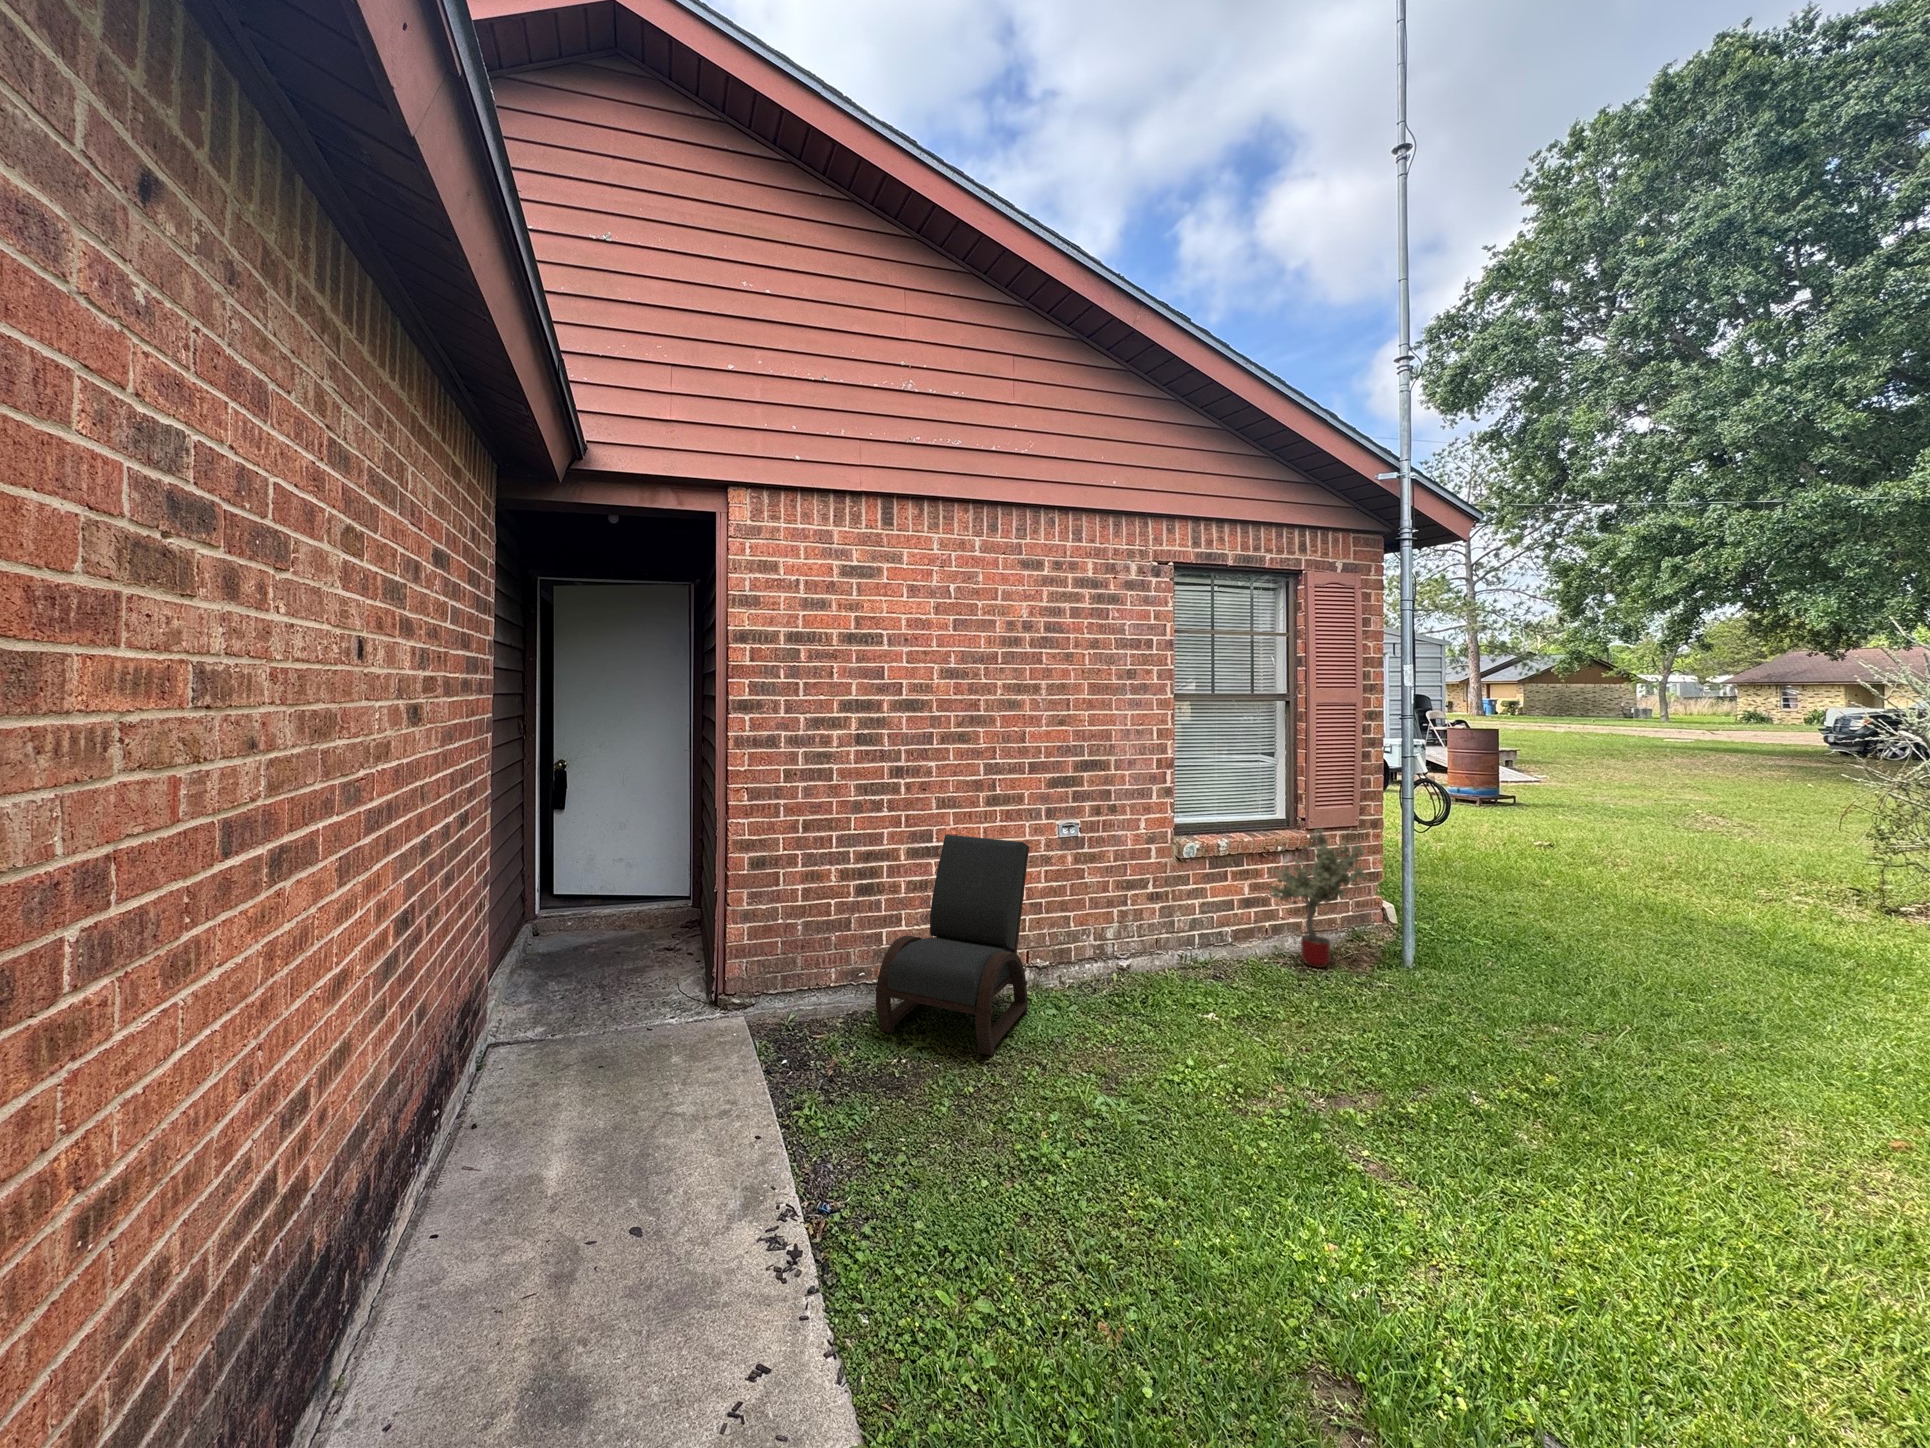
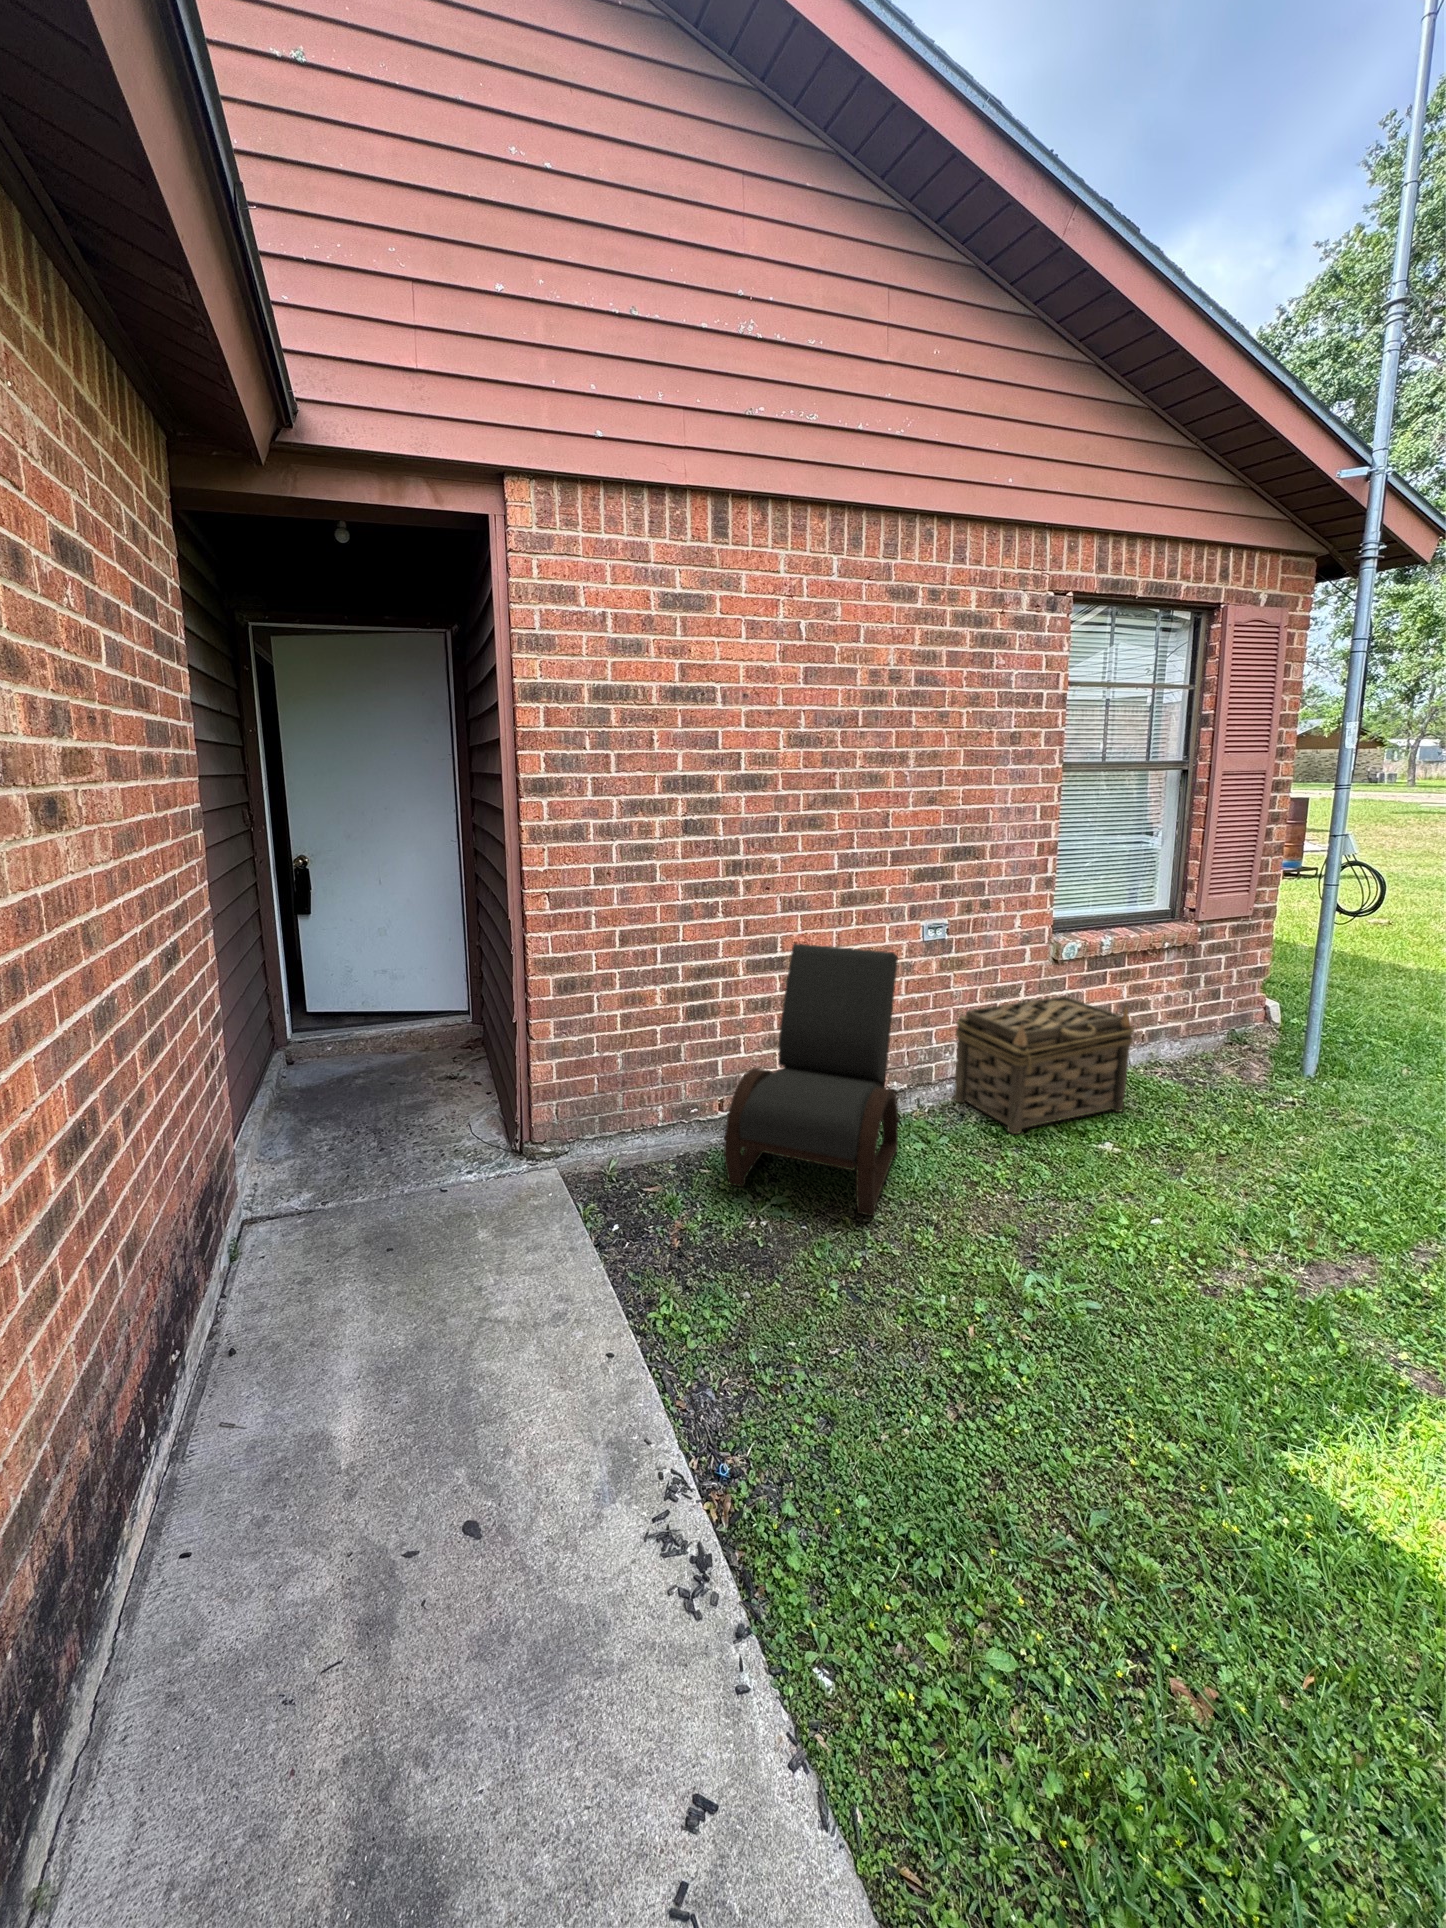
potted tree: present [1269,827,1365,968] -> none [1151,919,1272,1079]
basket: none [1088,889,1236,1003] -> present [954,996,1134,1134]

